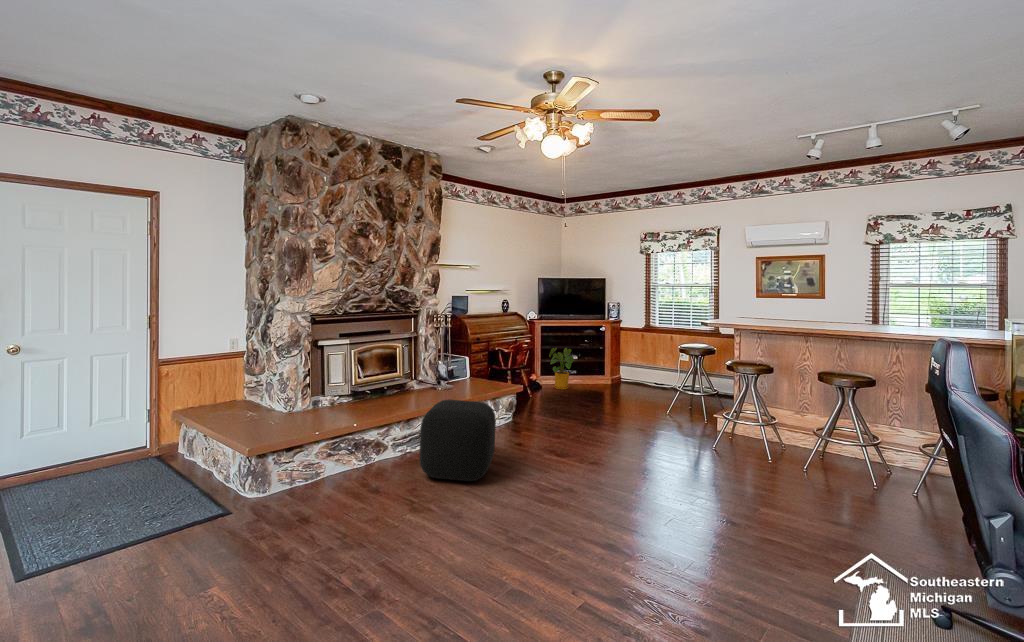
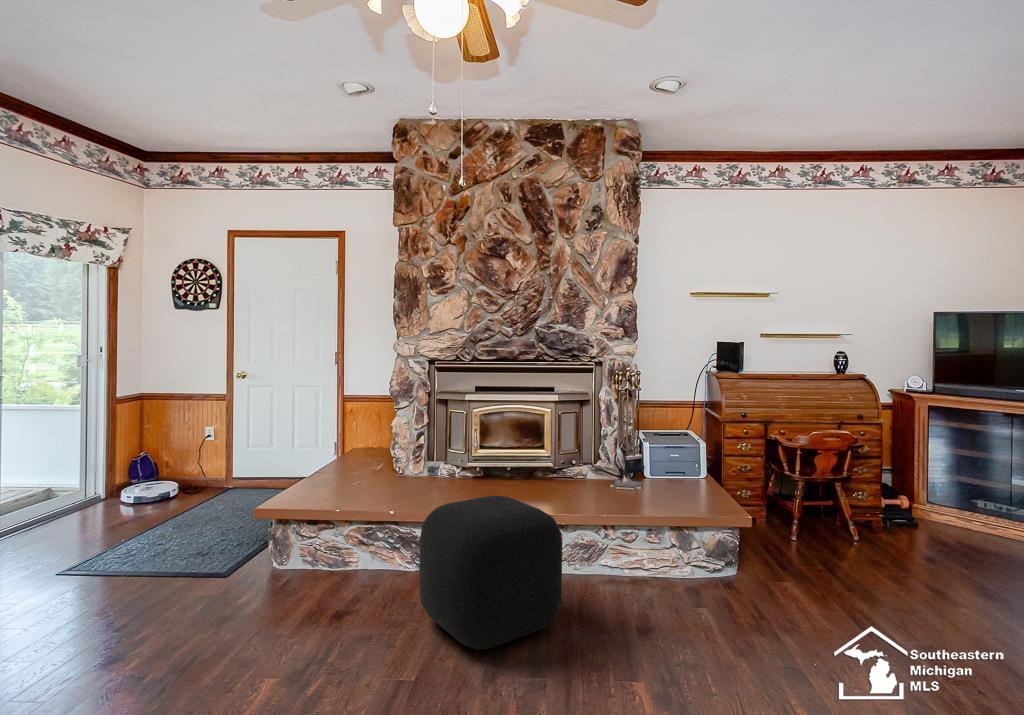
house plant: present [549,348,575,390] -> none [912,450,989,541]

